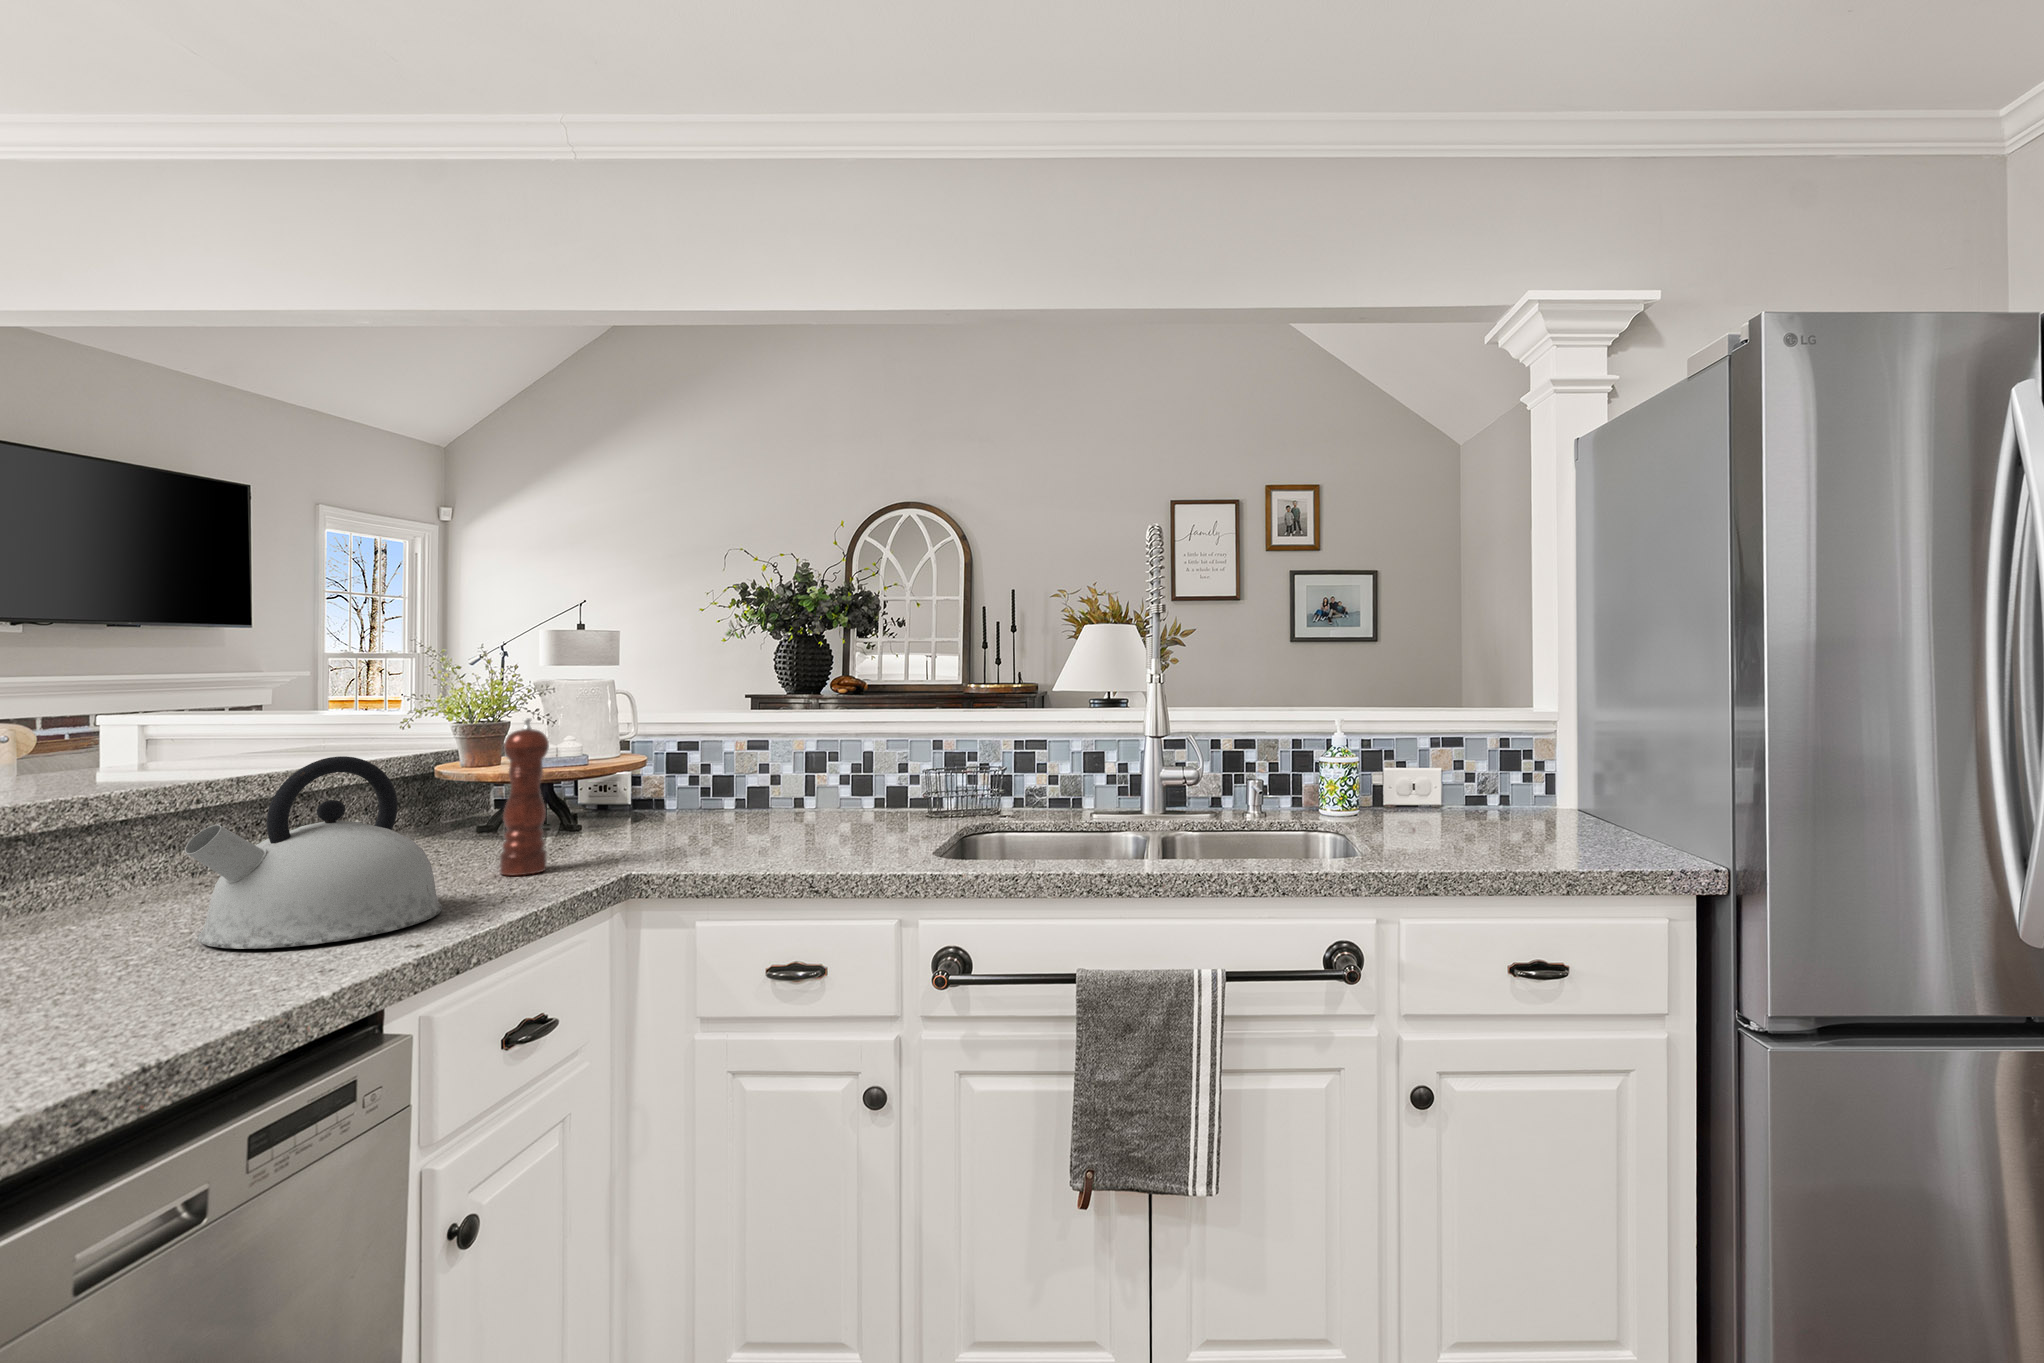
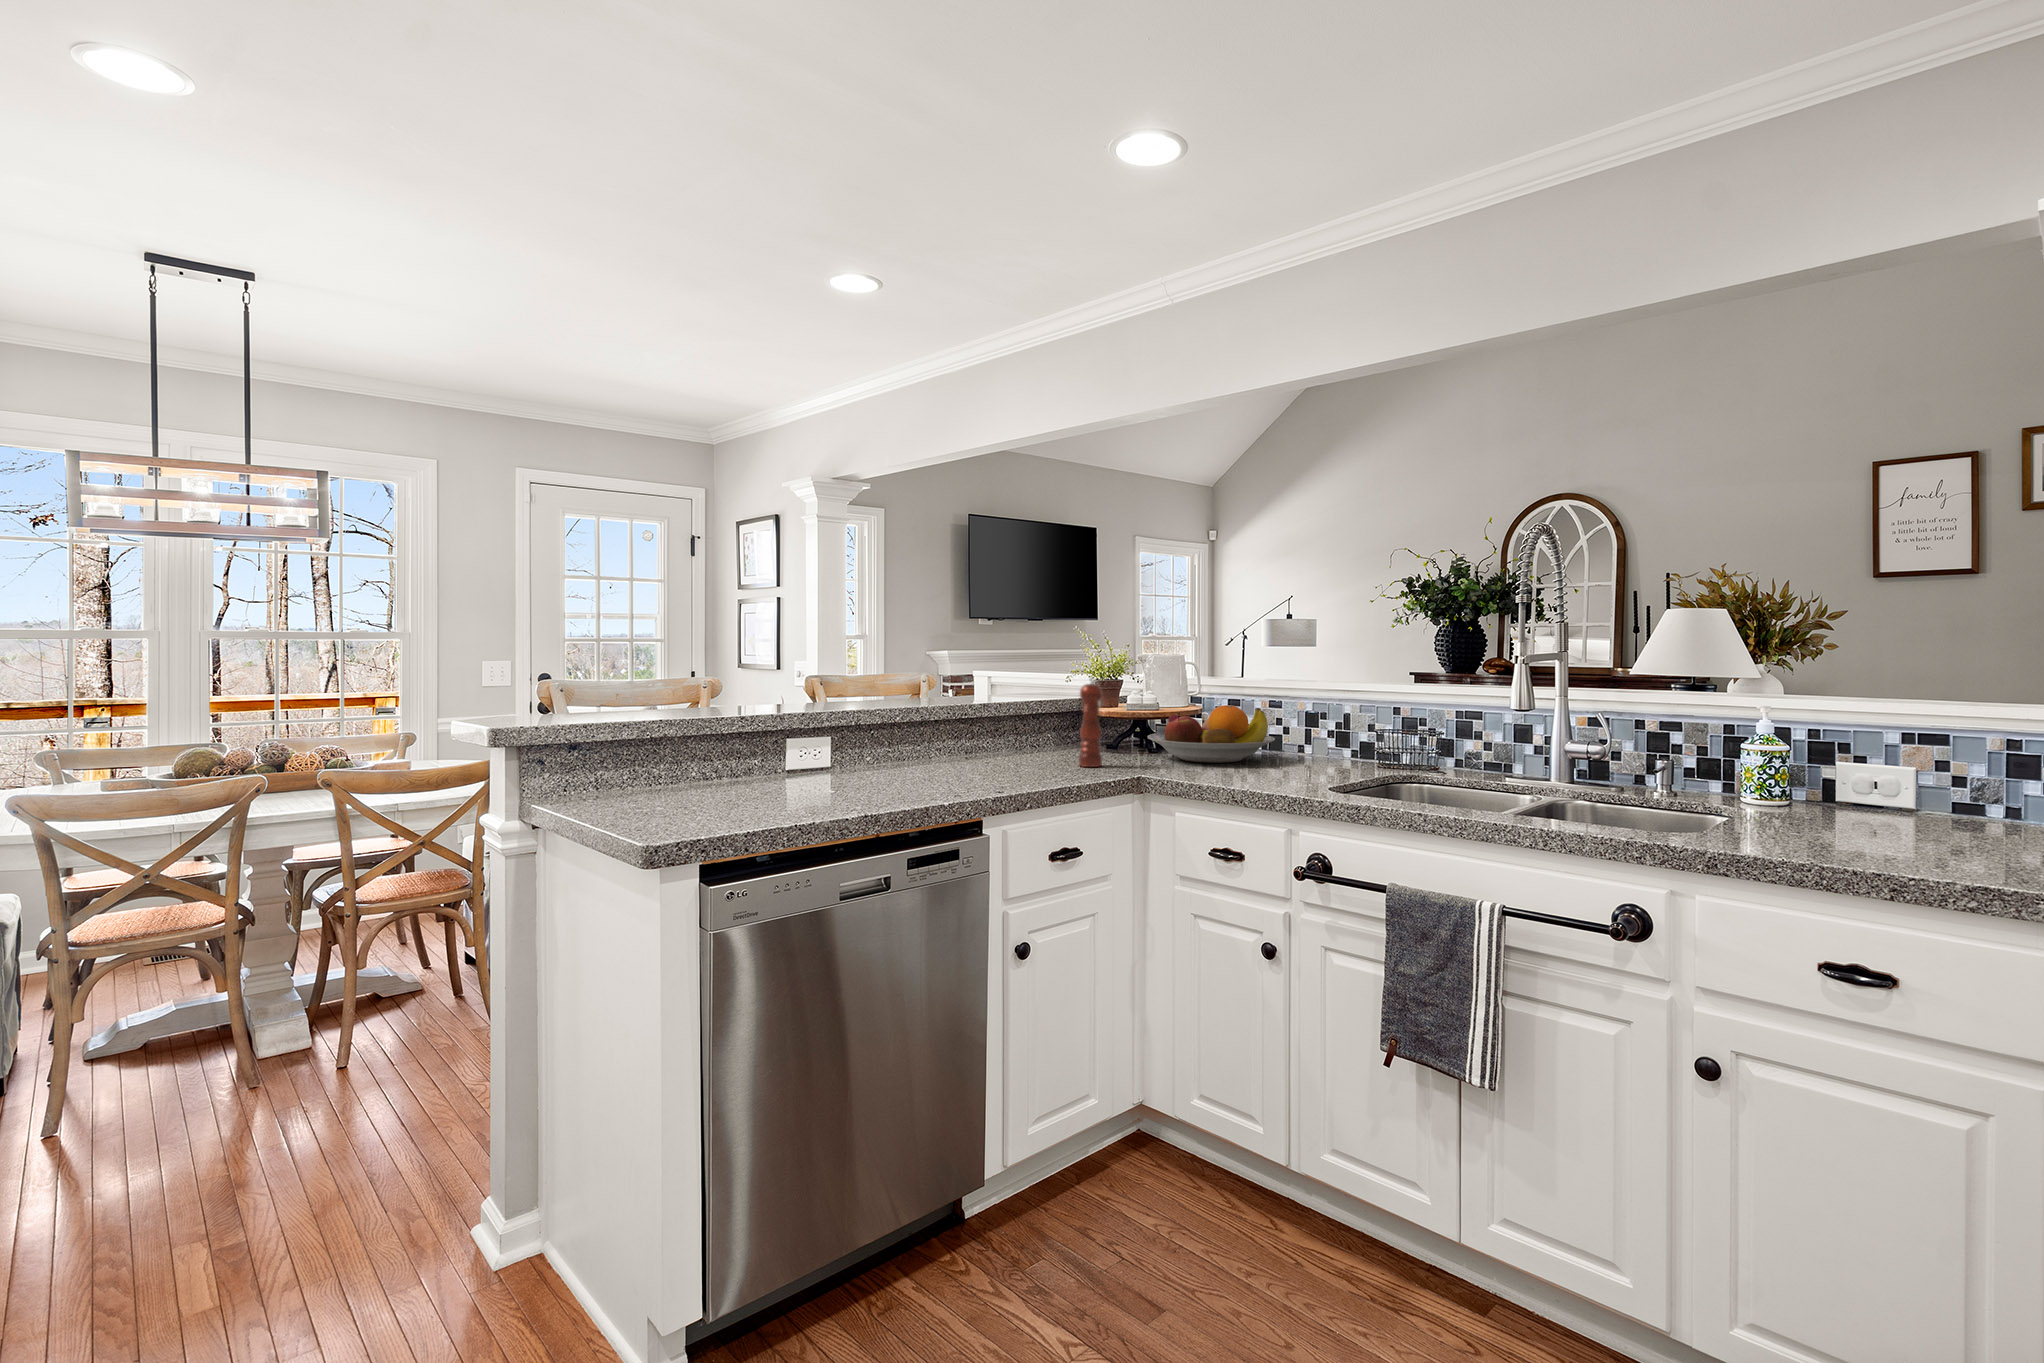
fruit bowl: none [590,751,793,840] -> present [1148,705,1275,763]
kettle: present [185,756,442,949] -> none [930,692,1032,779]

